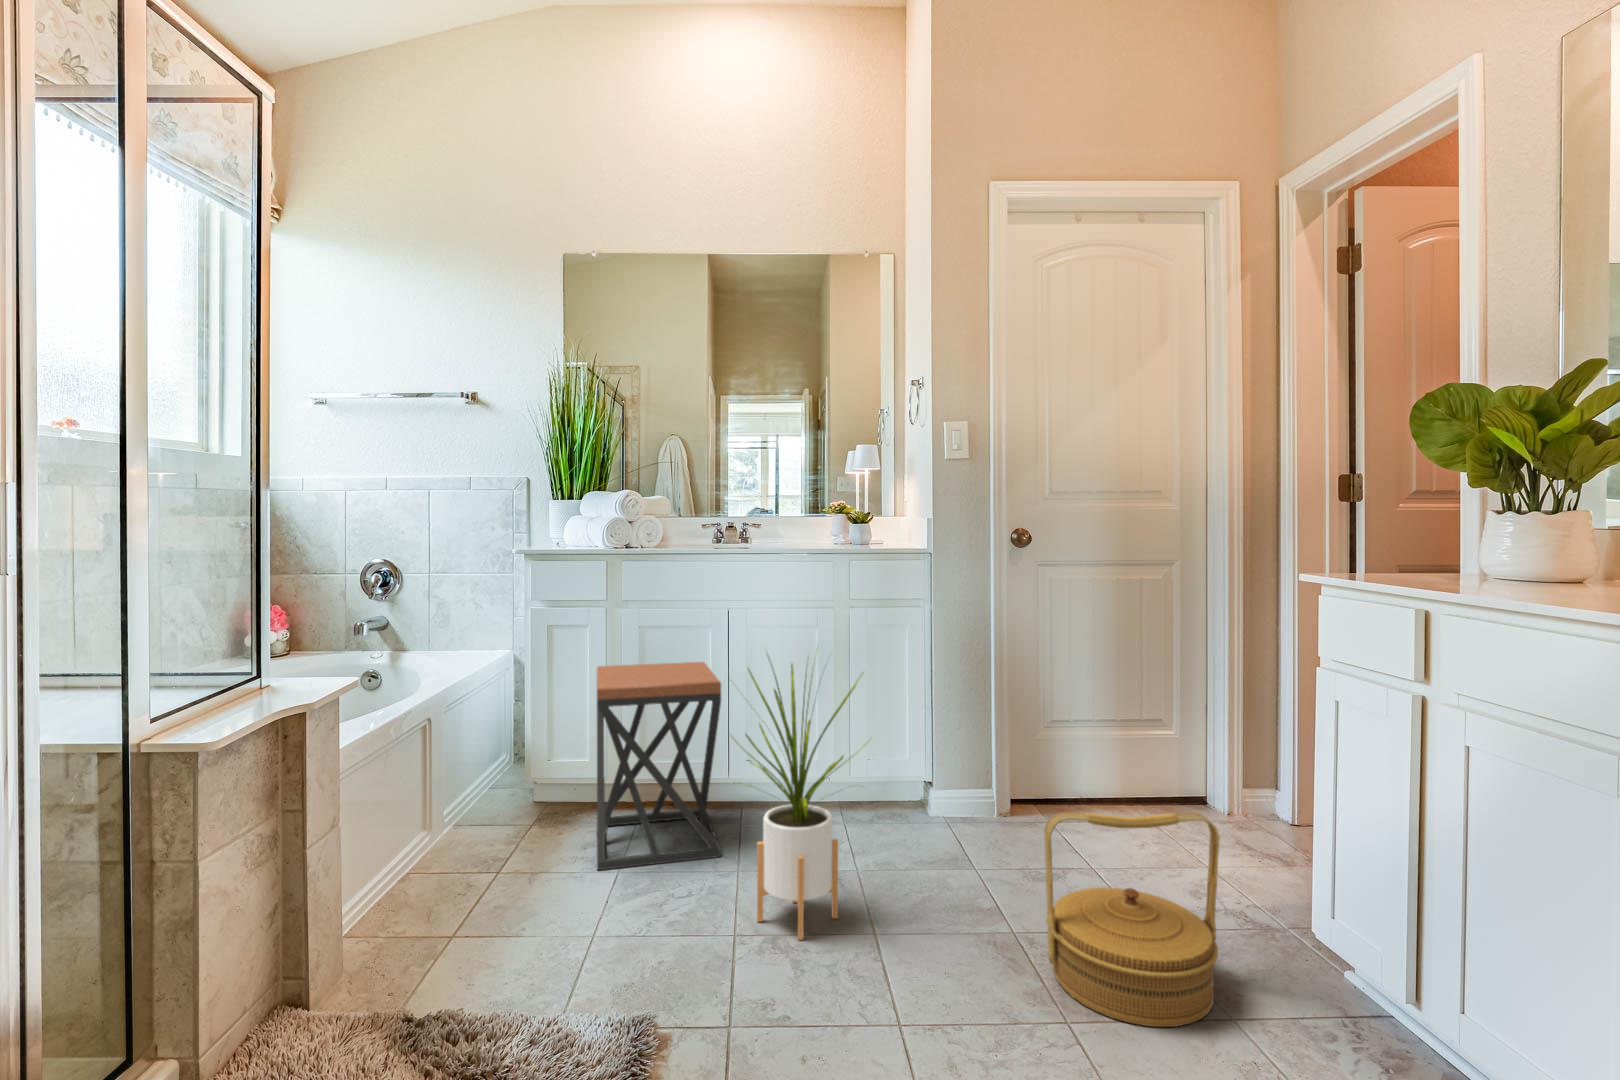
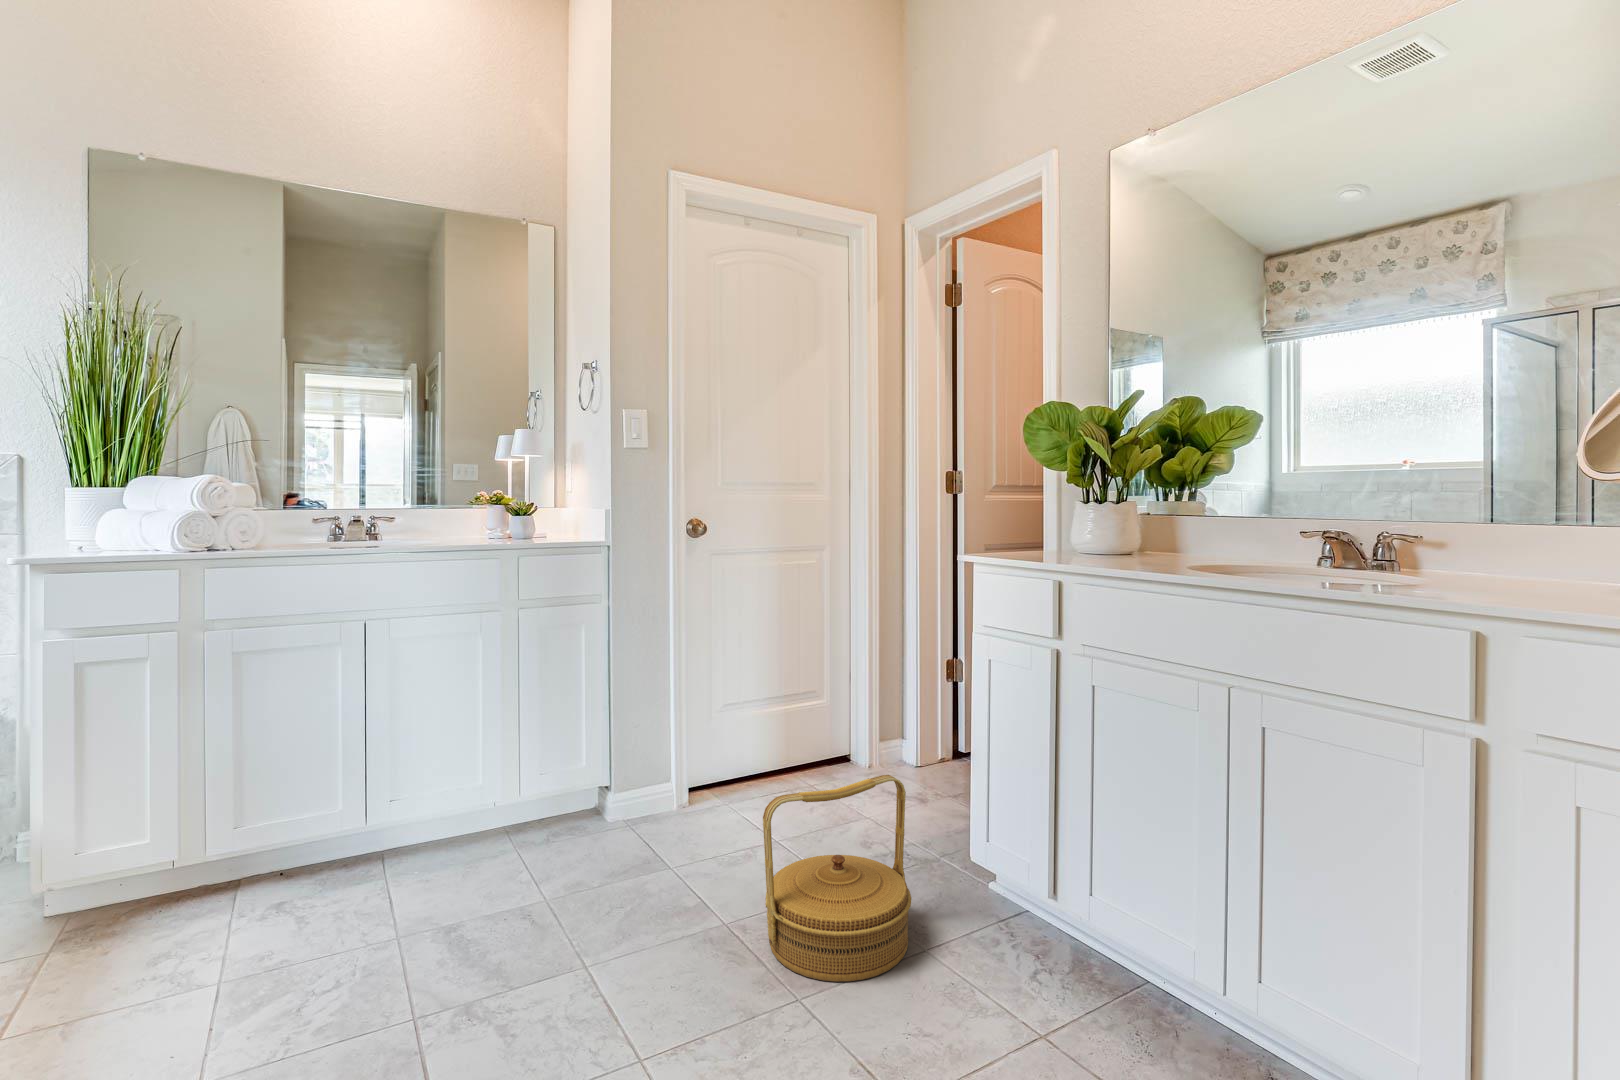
house plant: present [741,654,863,940] -> none [391,654,577,997]
stool: present [597,662,721,870] -> none [162,687,370,984]

